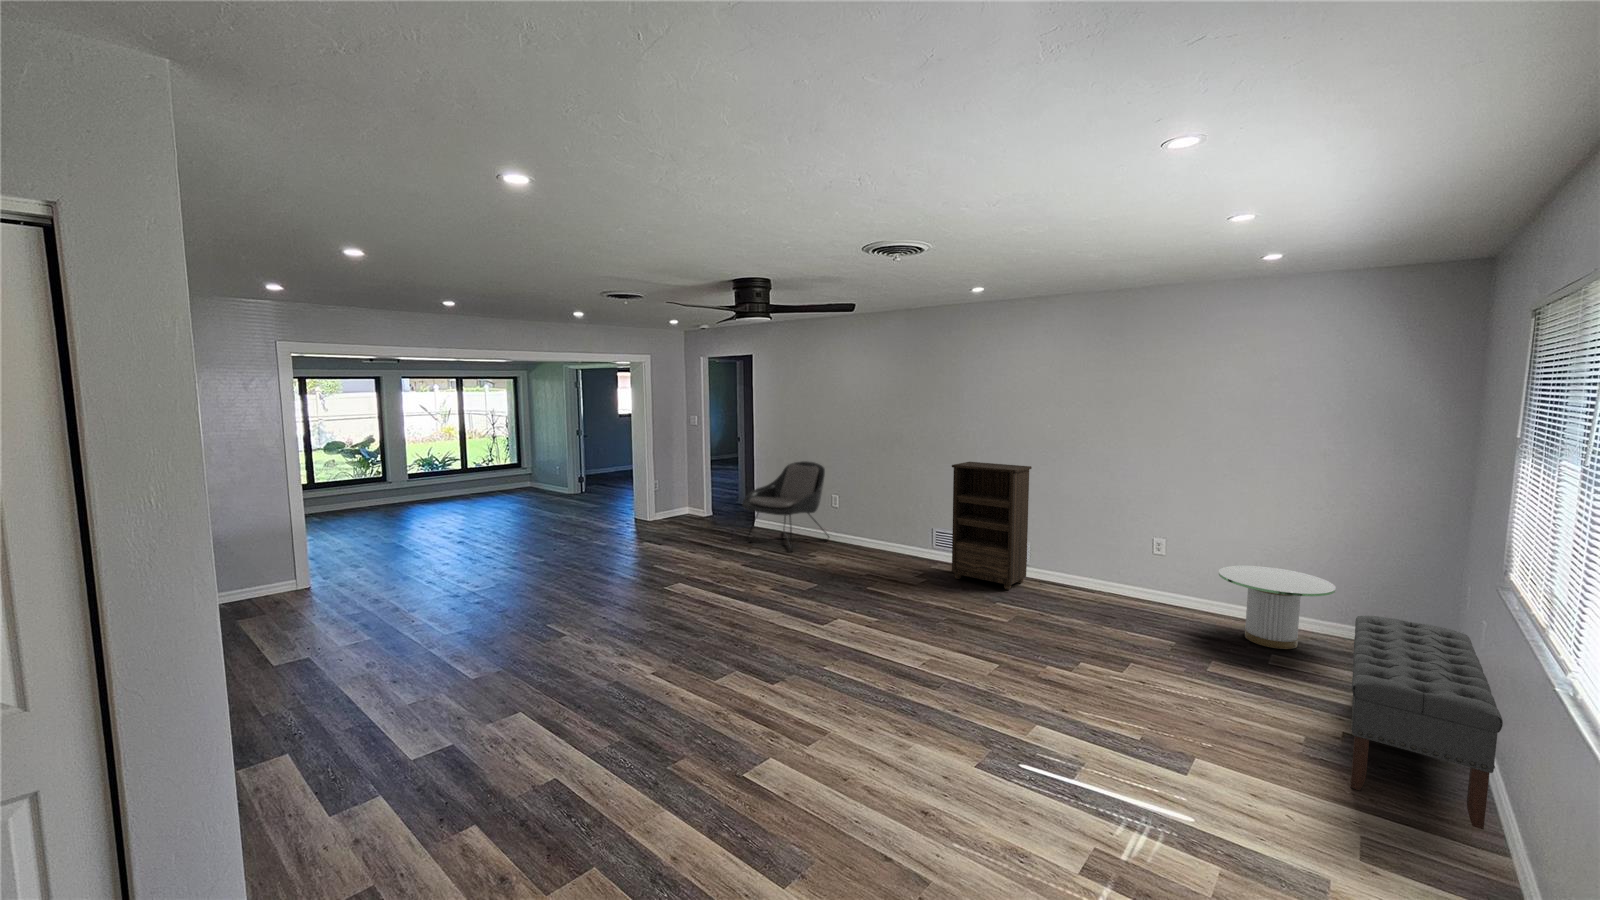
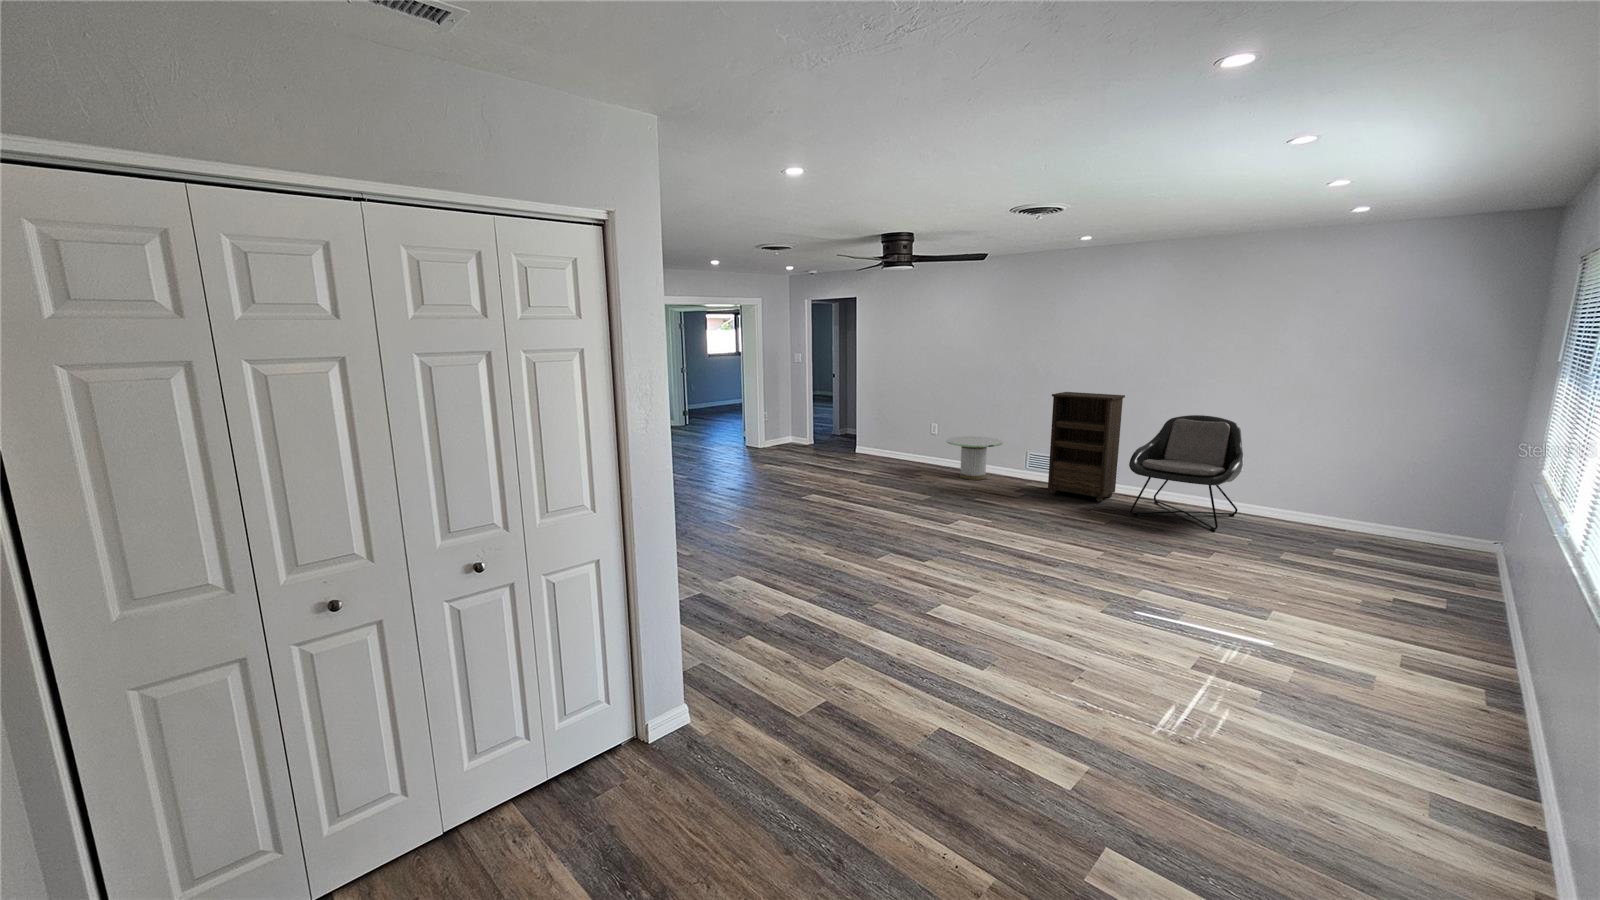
lounge chair: present [742,461,828,551] -> present [1129,415,1243,531]
side table: present [1219,566,1336,649] -> present [946,436,1003,480]
bench: present [1350,616,1503,829] -> none [1395,511,1519,653]

